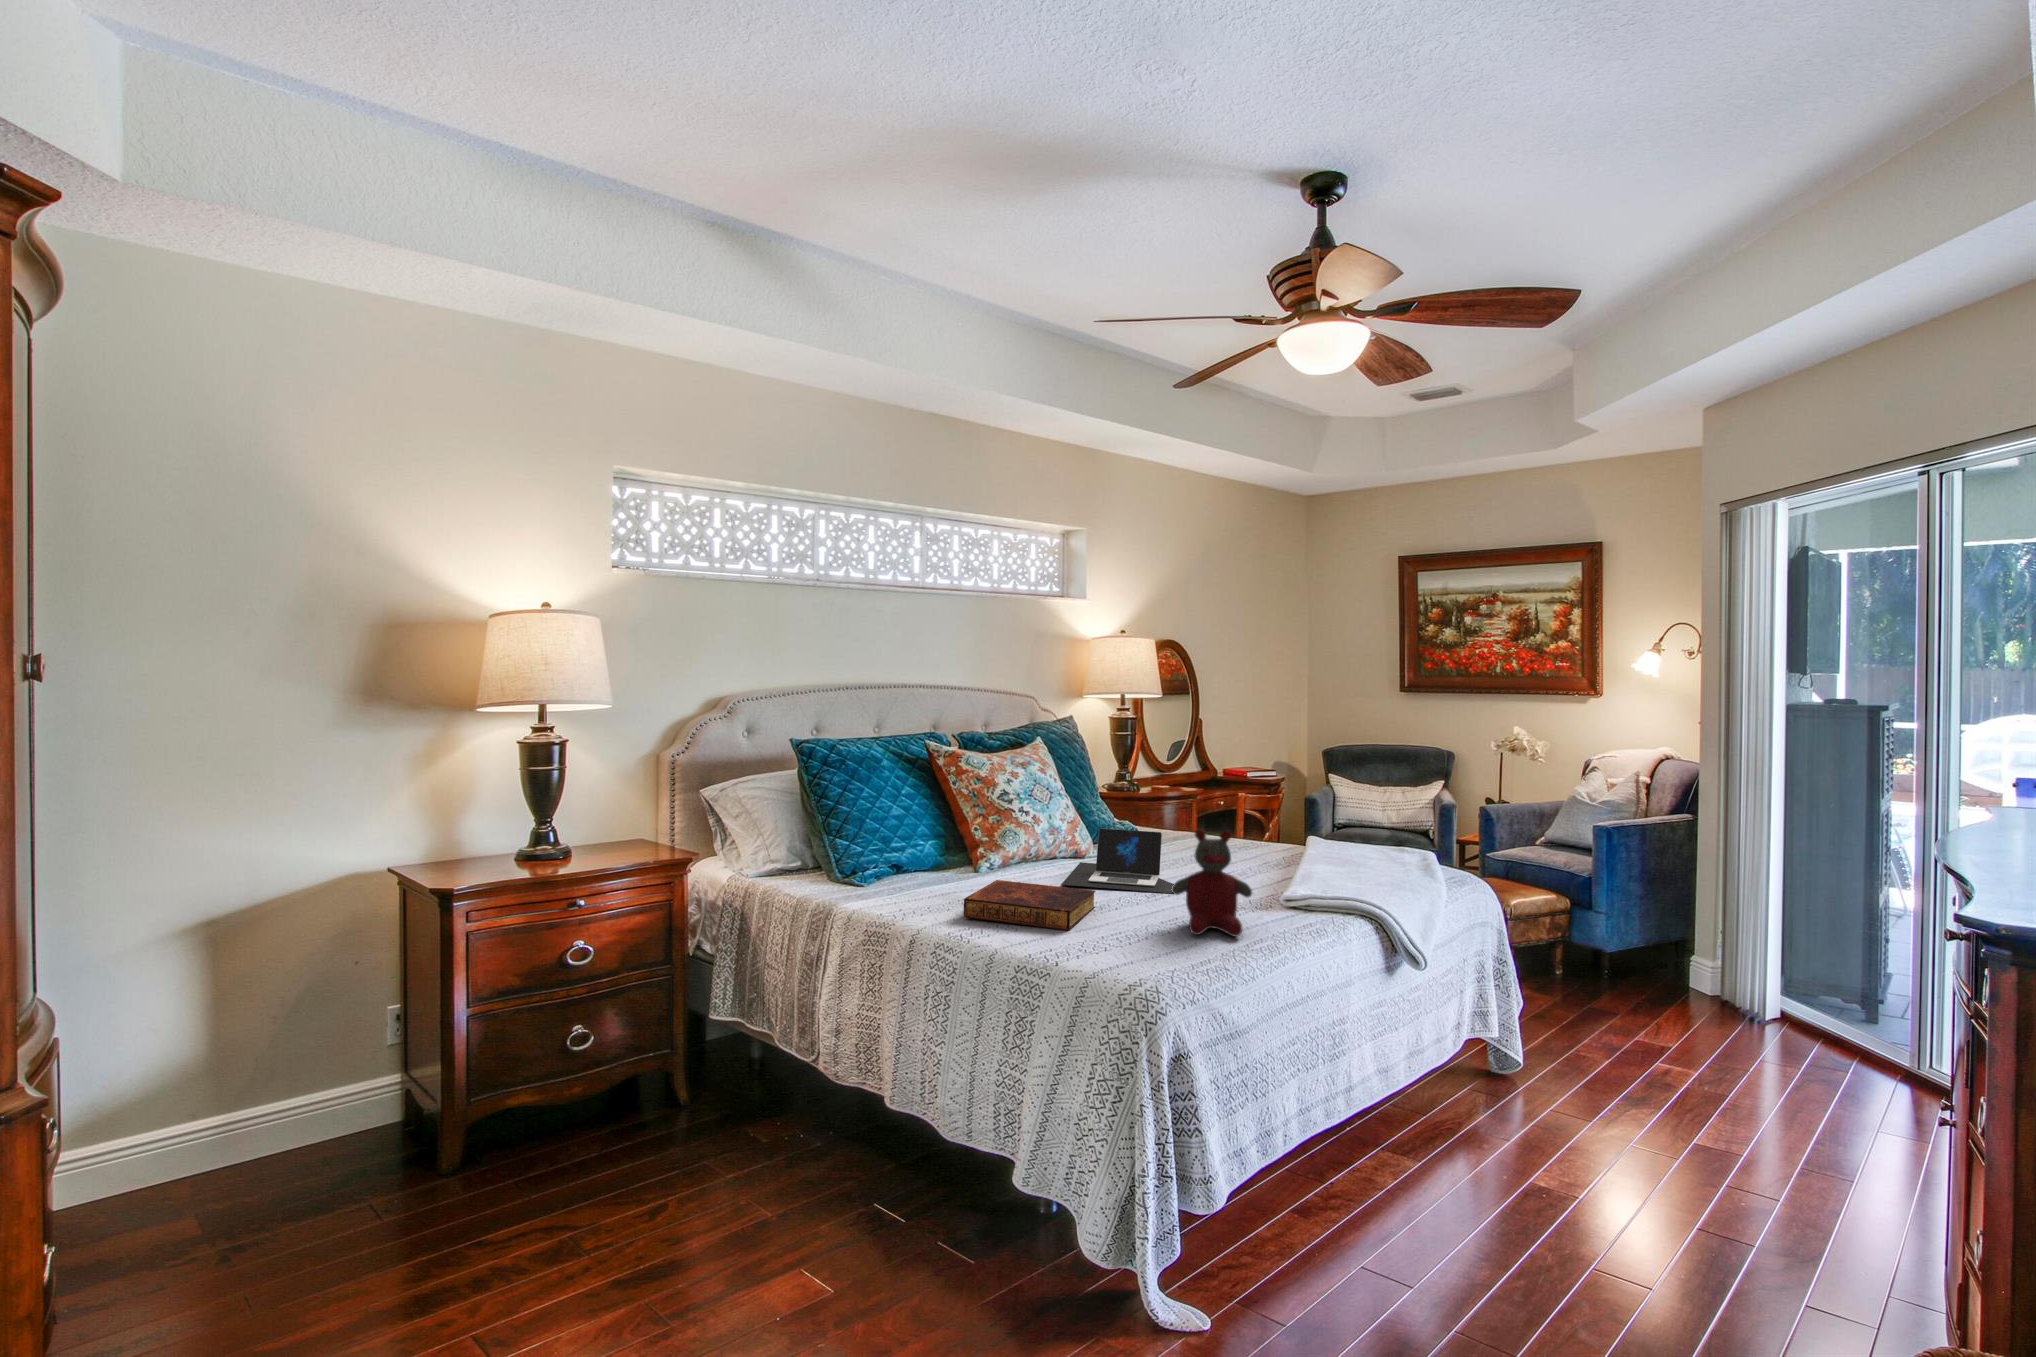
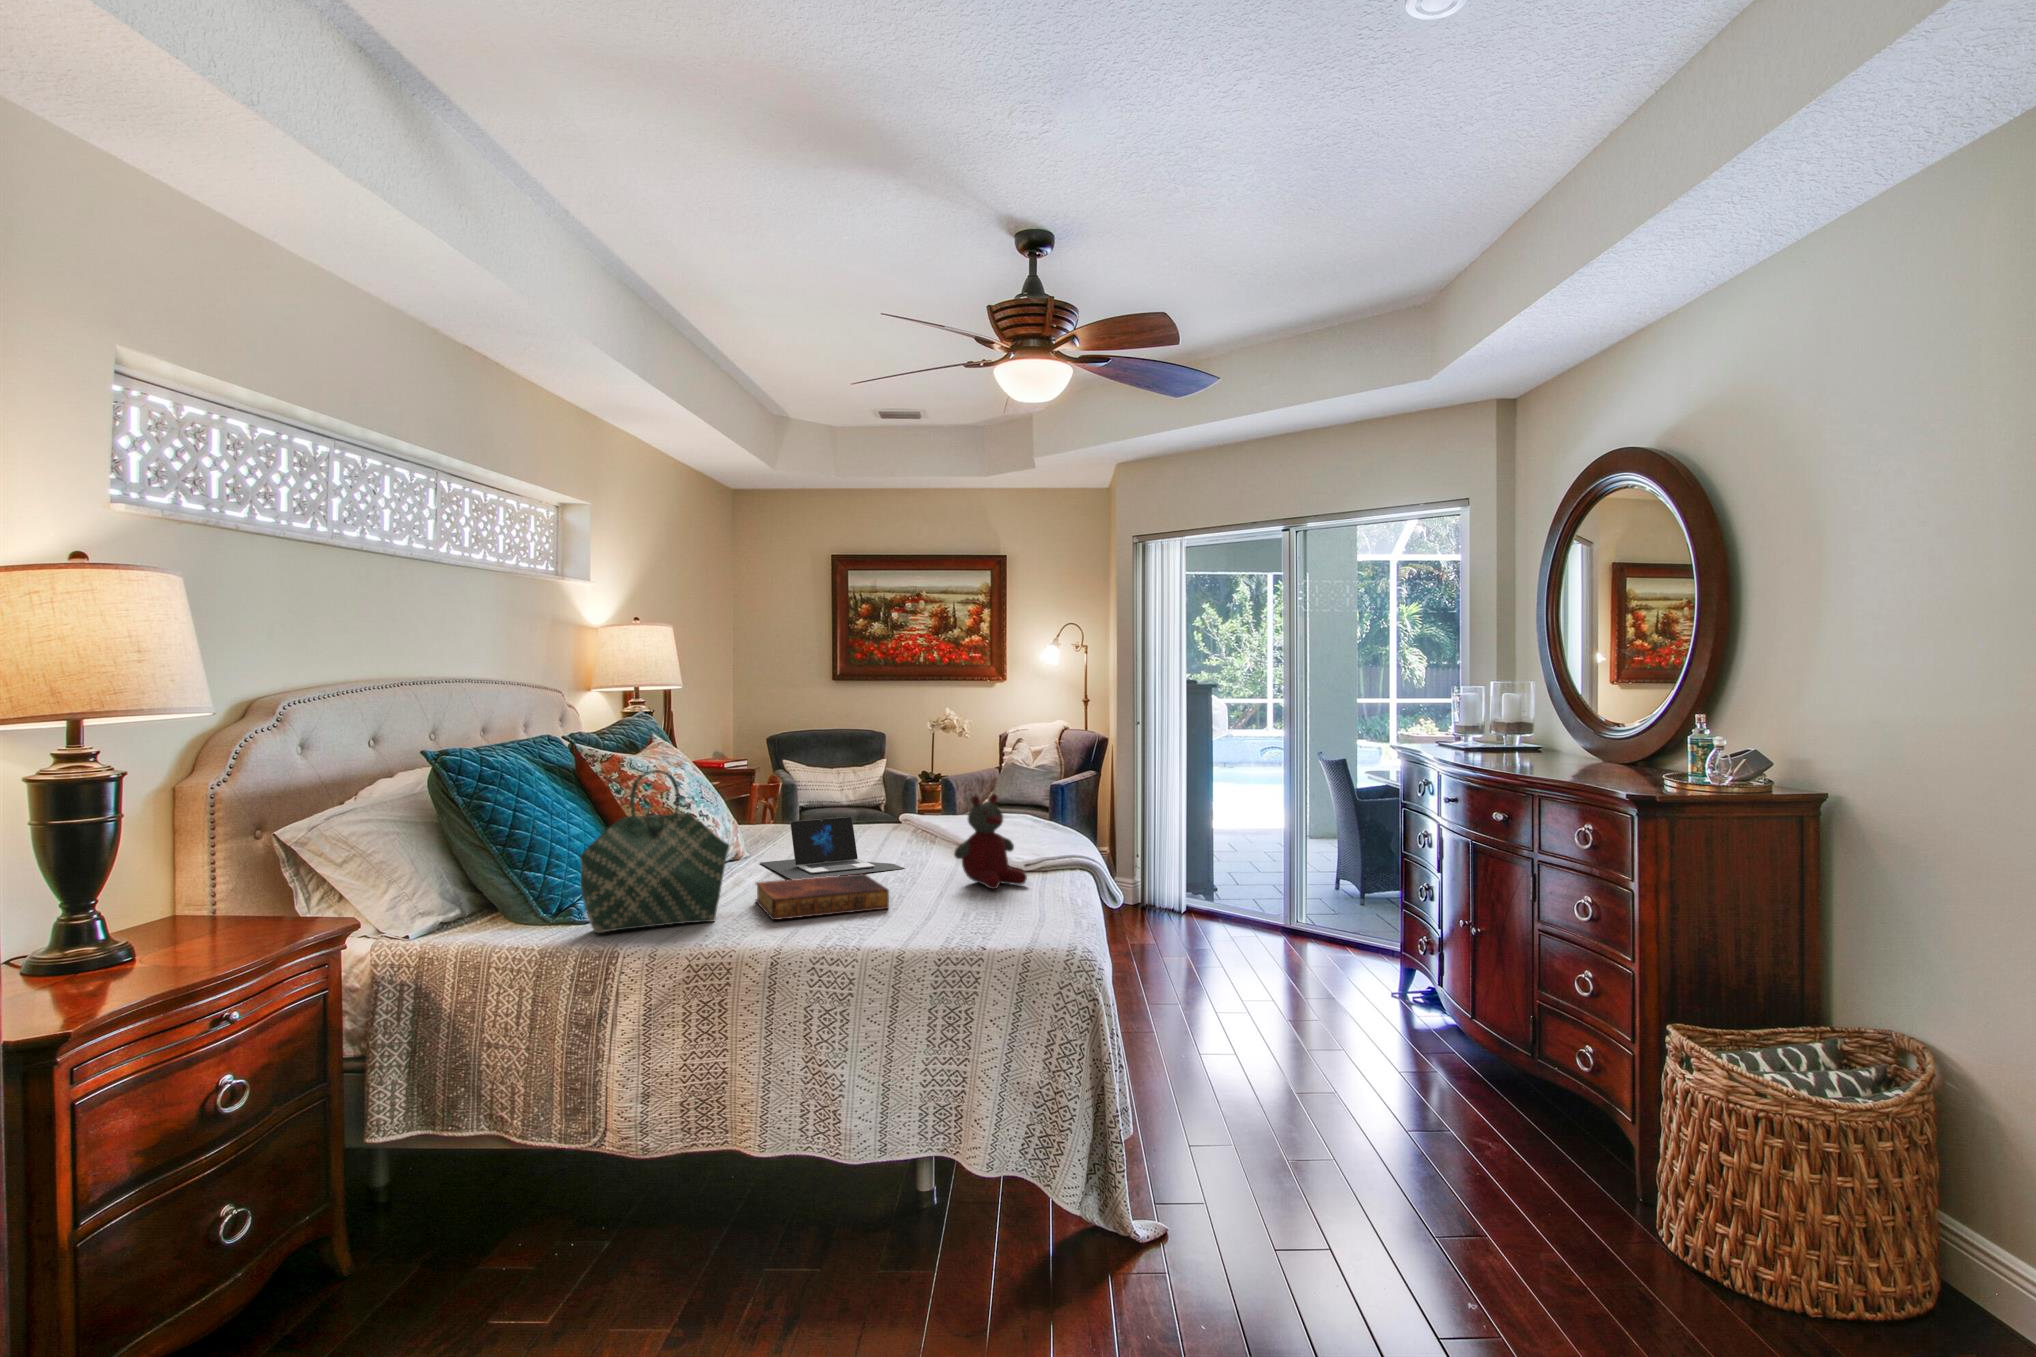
tote bag: none [840,769,953,908] -> present [580,770,729,934]

